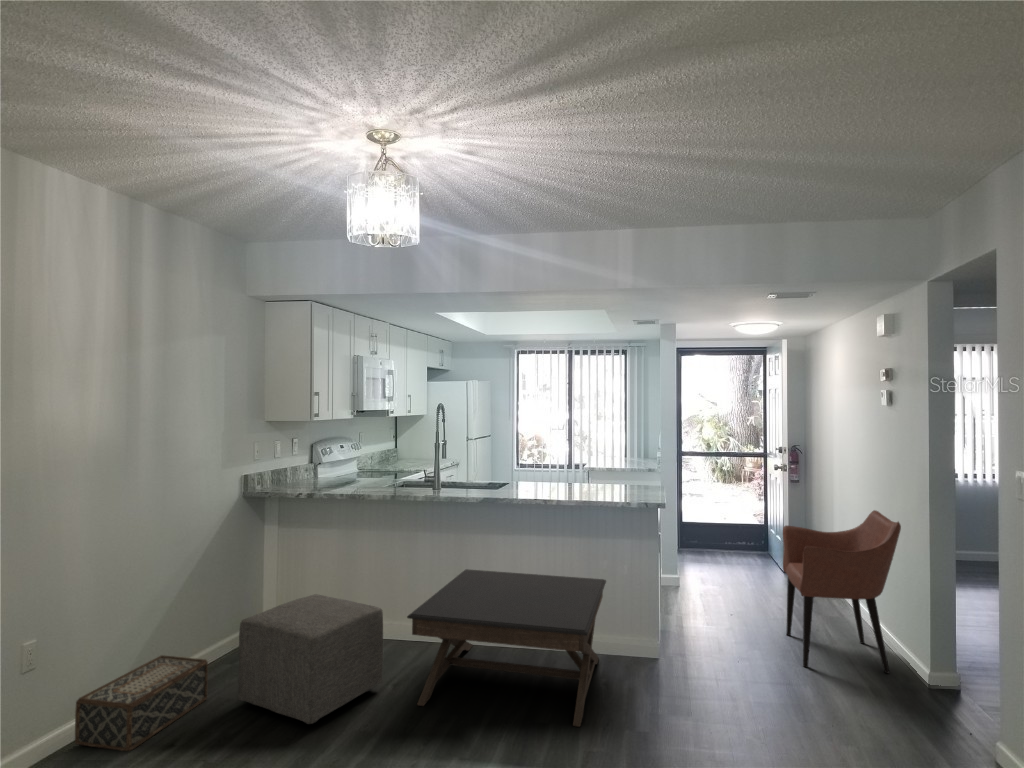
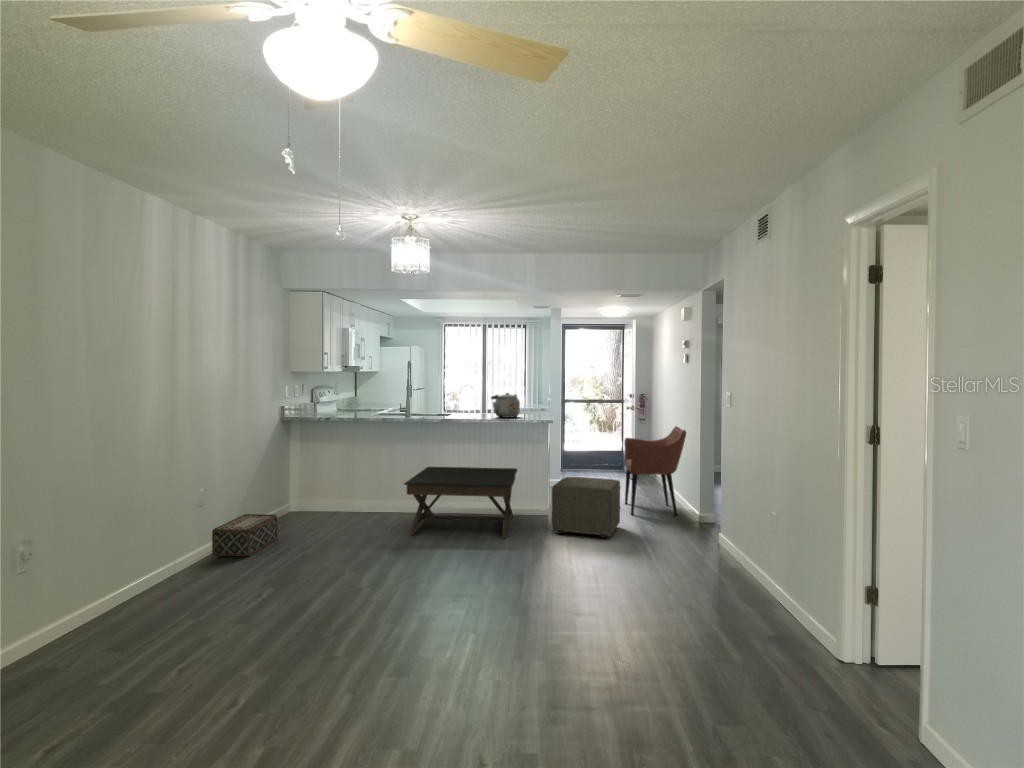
kettle: none [564,454,610,494] -> present [491,393,520,418]
ottoman: present [238,594,383,724] -> present [552,477,620,538]

